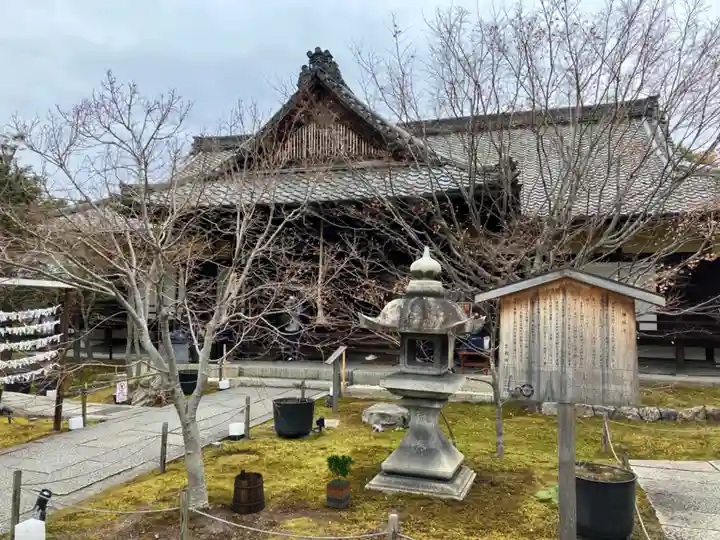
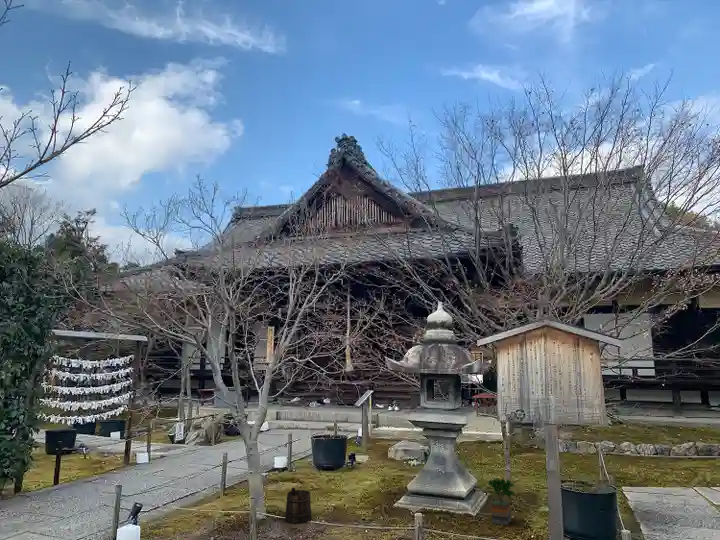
potted tree: present [326,455,356,508] -> present [488,478,515,525]

